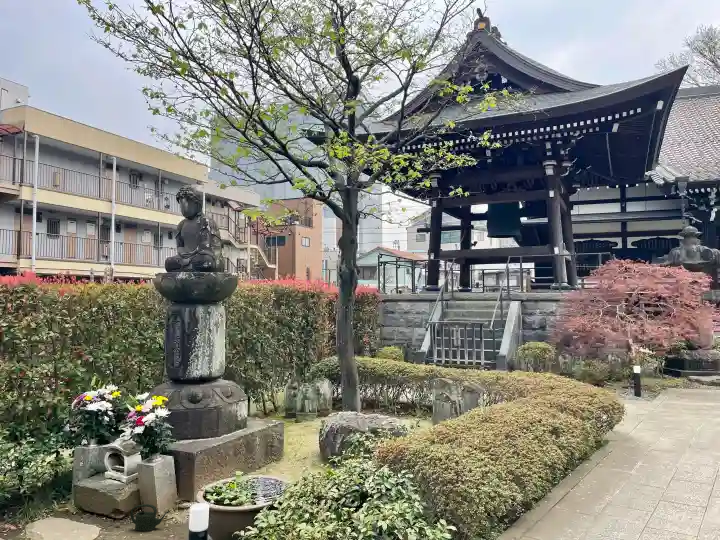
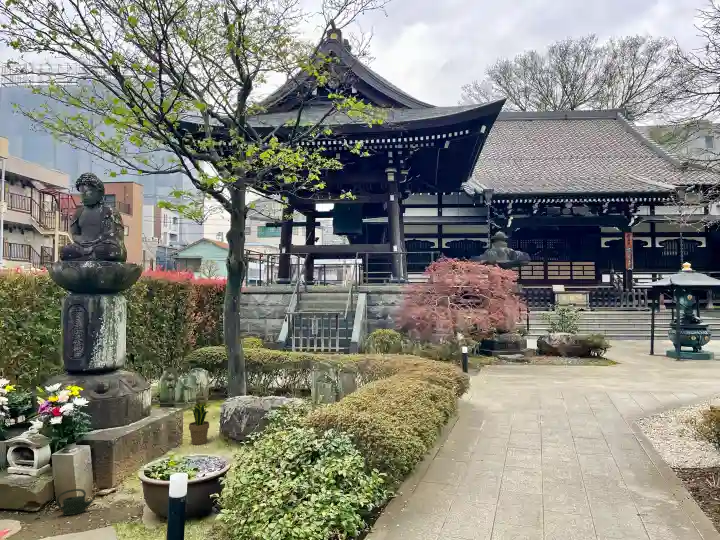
potted plant: none [283,420,309,464] -> present [188,404,209,445]

